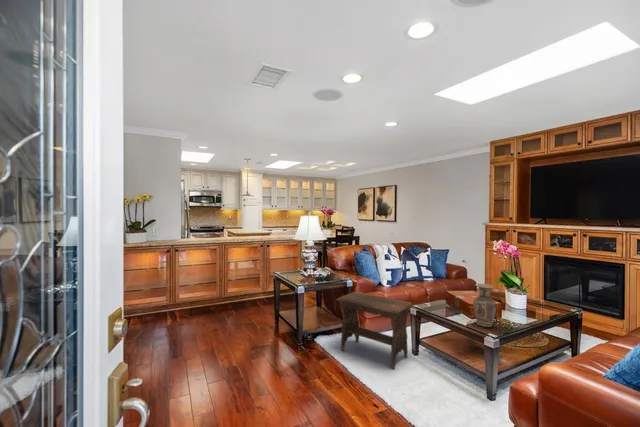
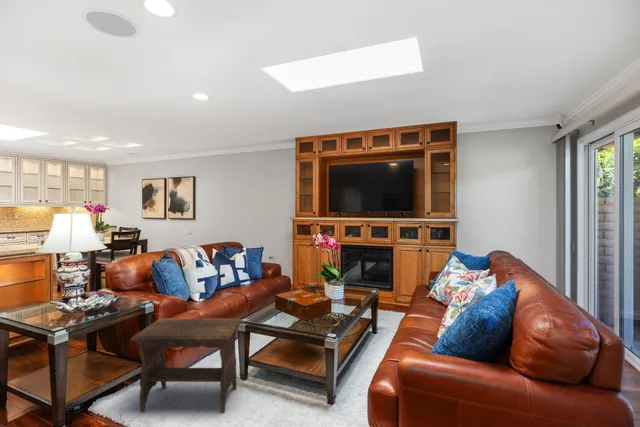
vase: present [473,284,496,327] -> none [310,282,332,329]

